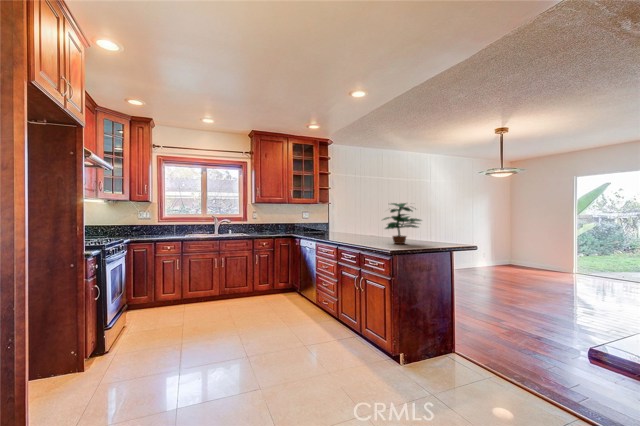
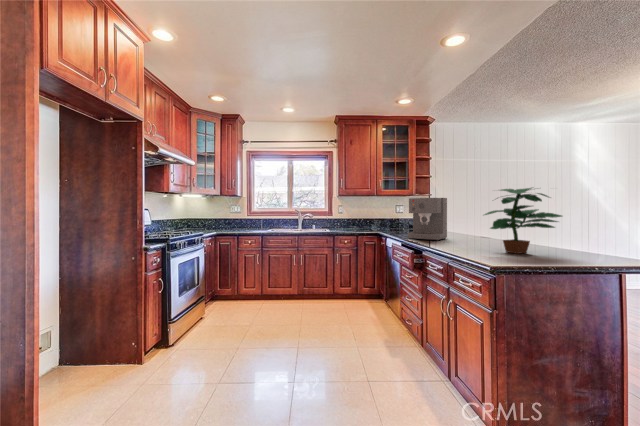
coffee maker: none [326,207,352,239] -> present [408,198,447,241]

